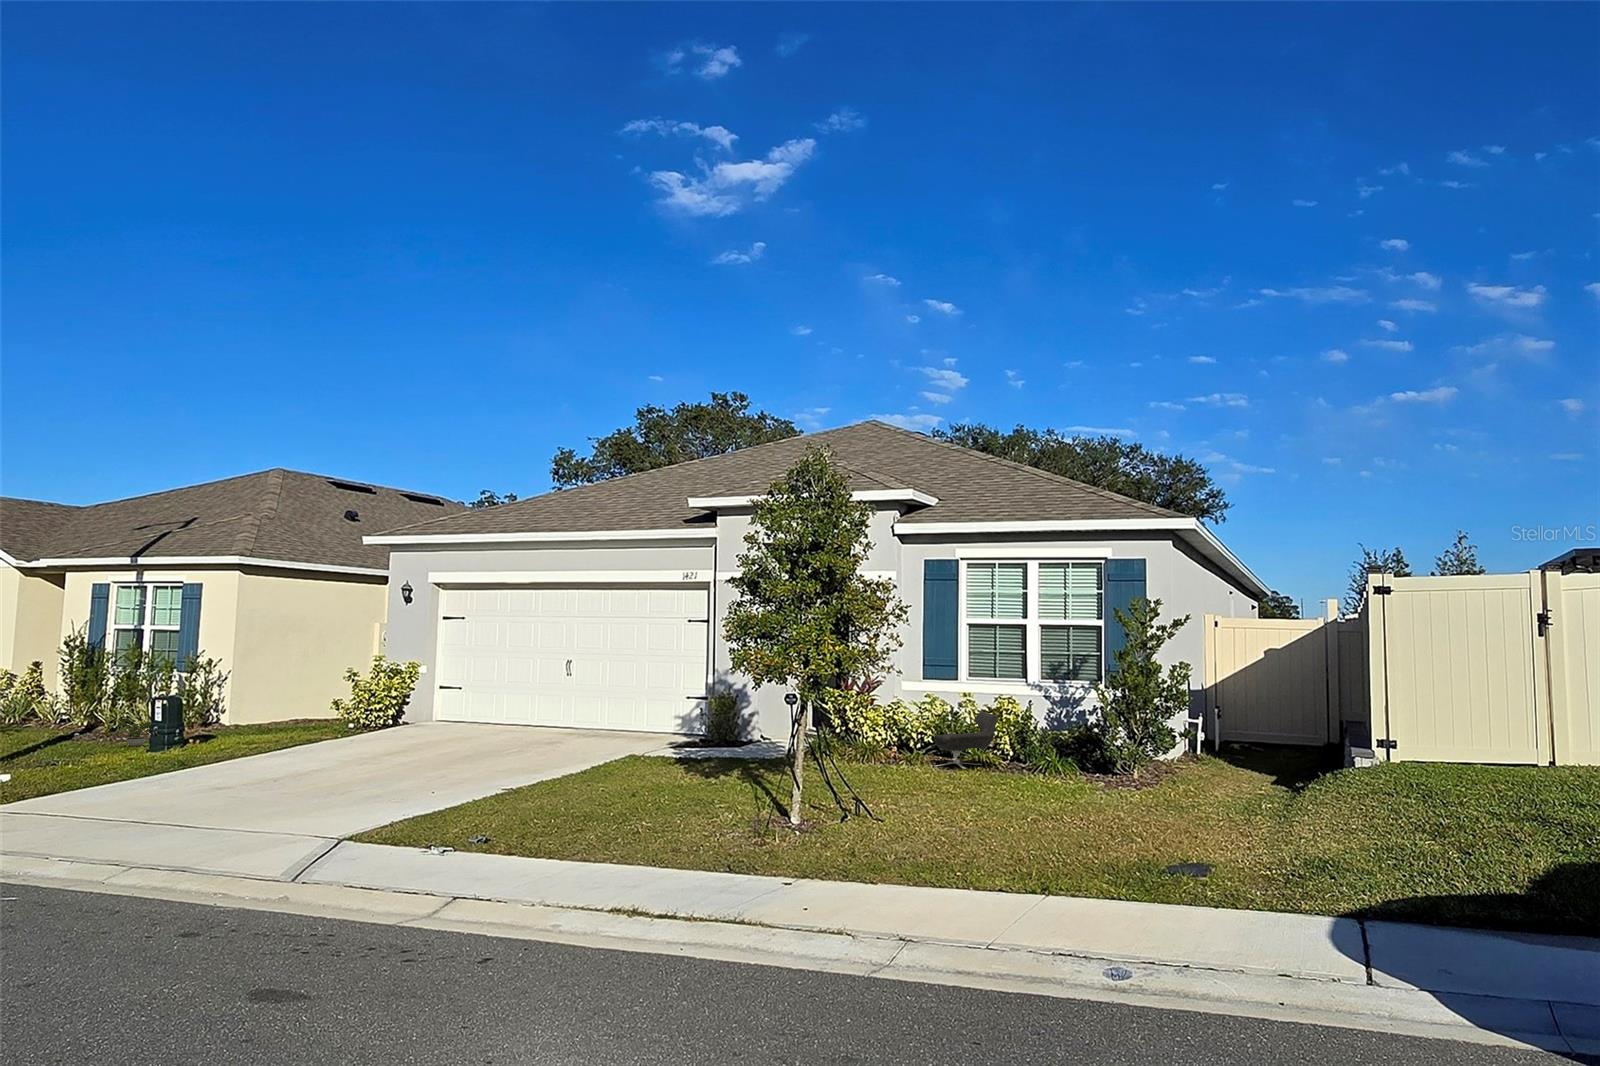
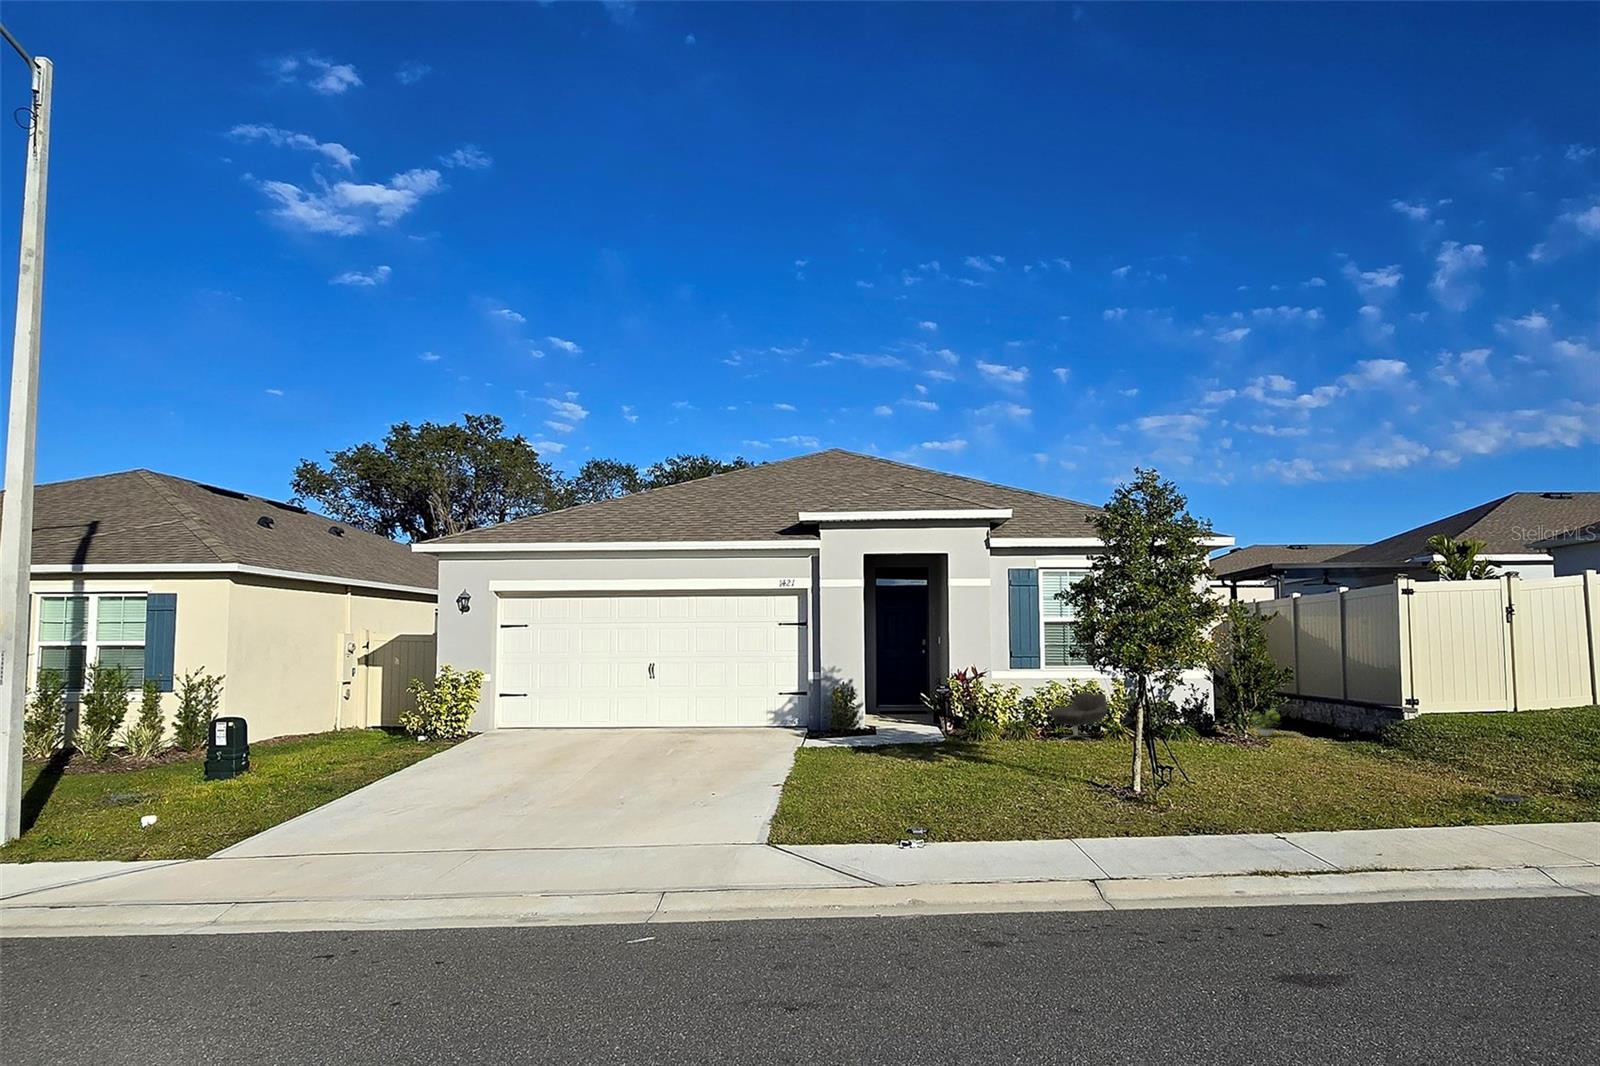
potted plant: present [117,718,151,746] -> present [1251,709,1280,736]

